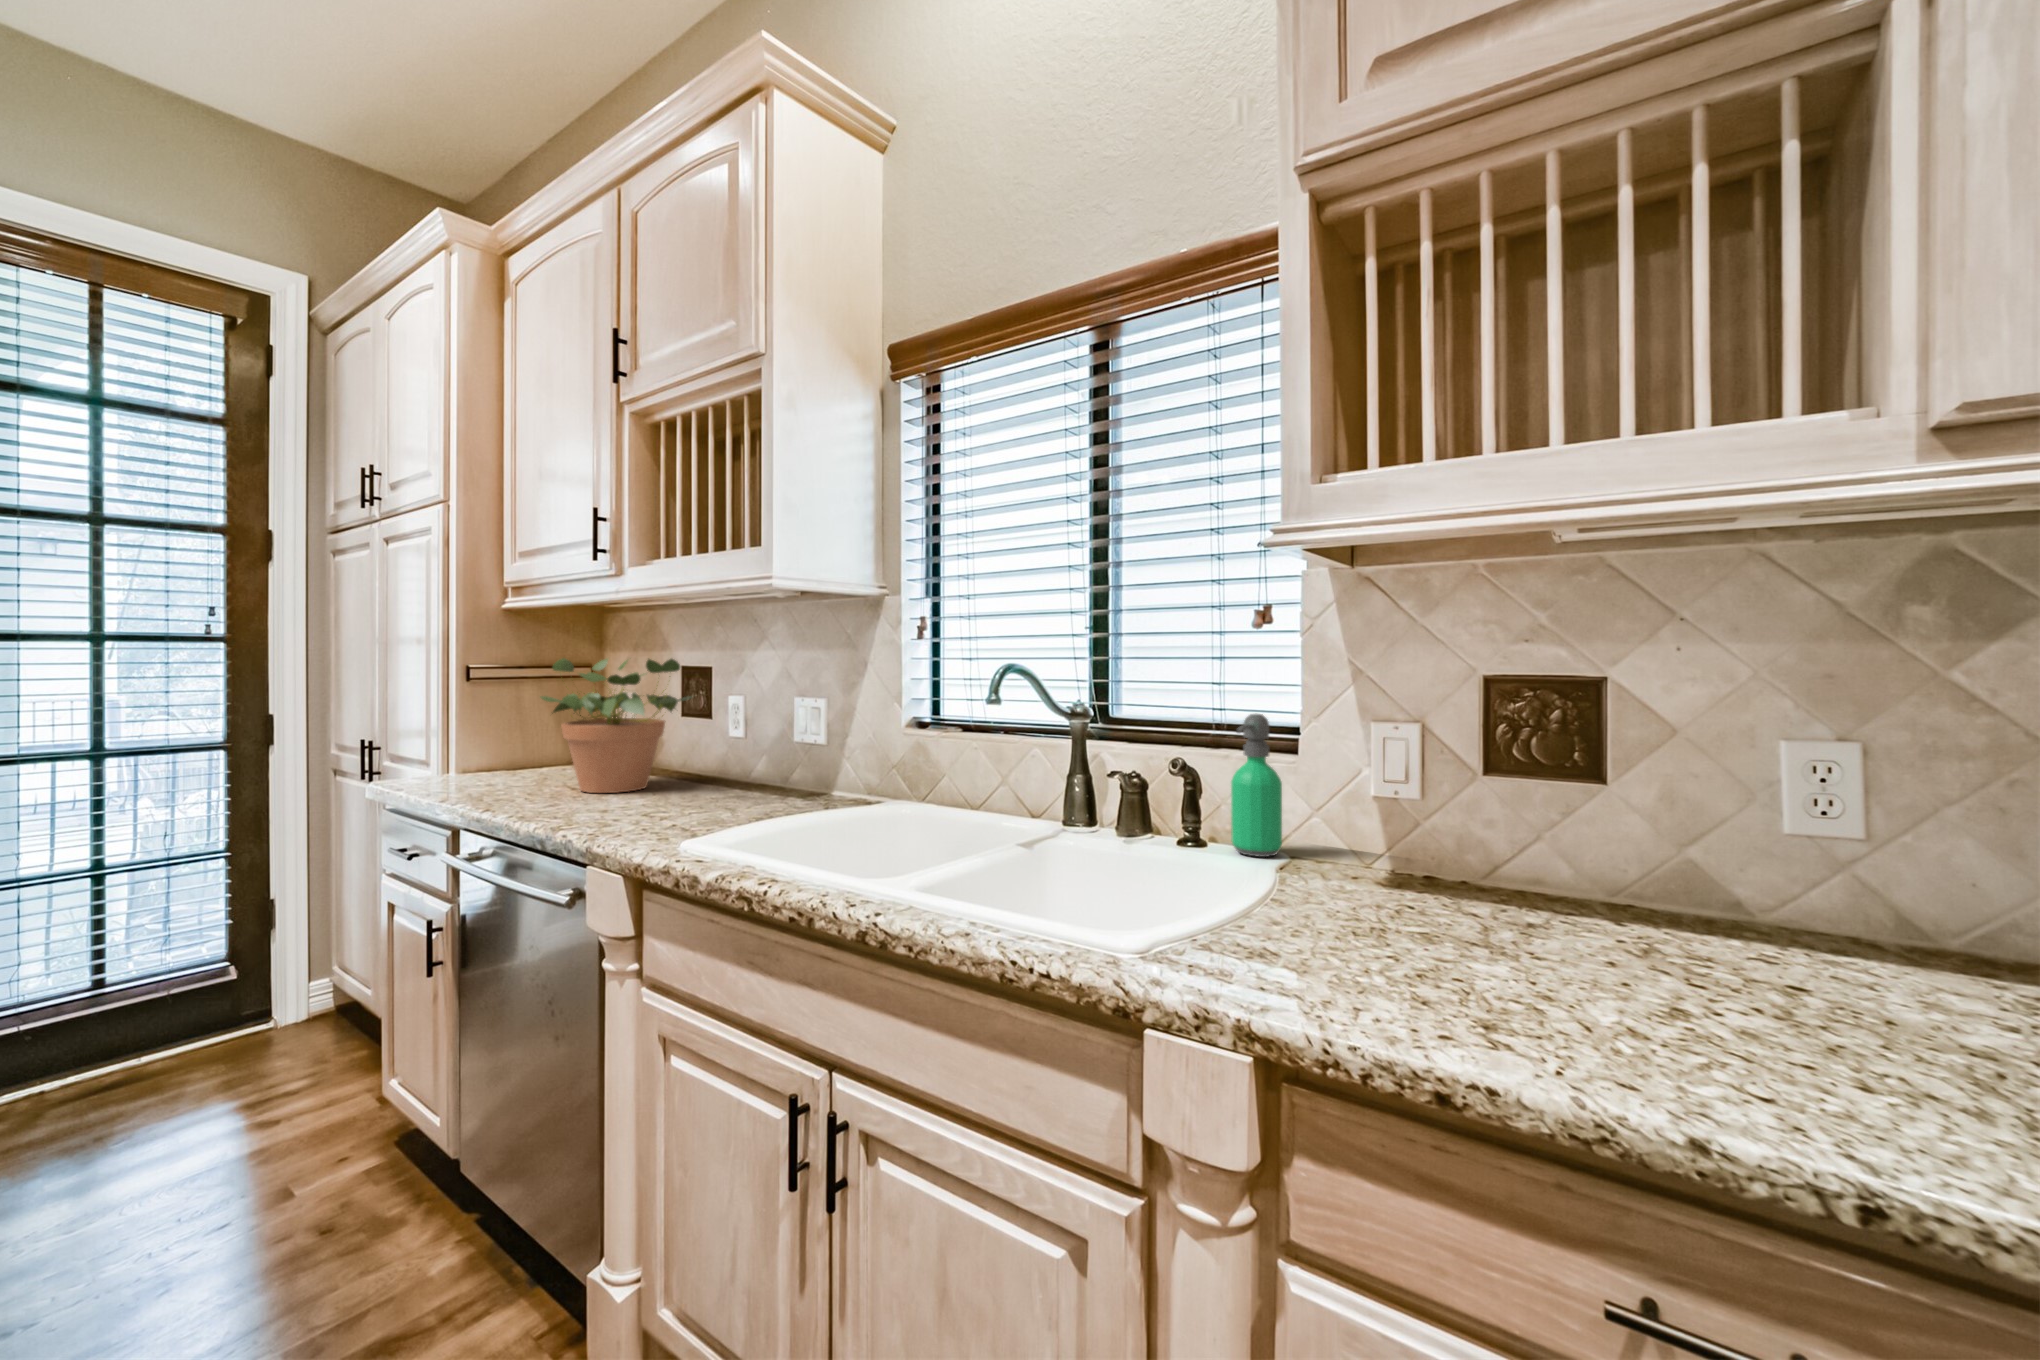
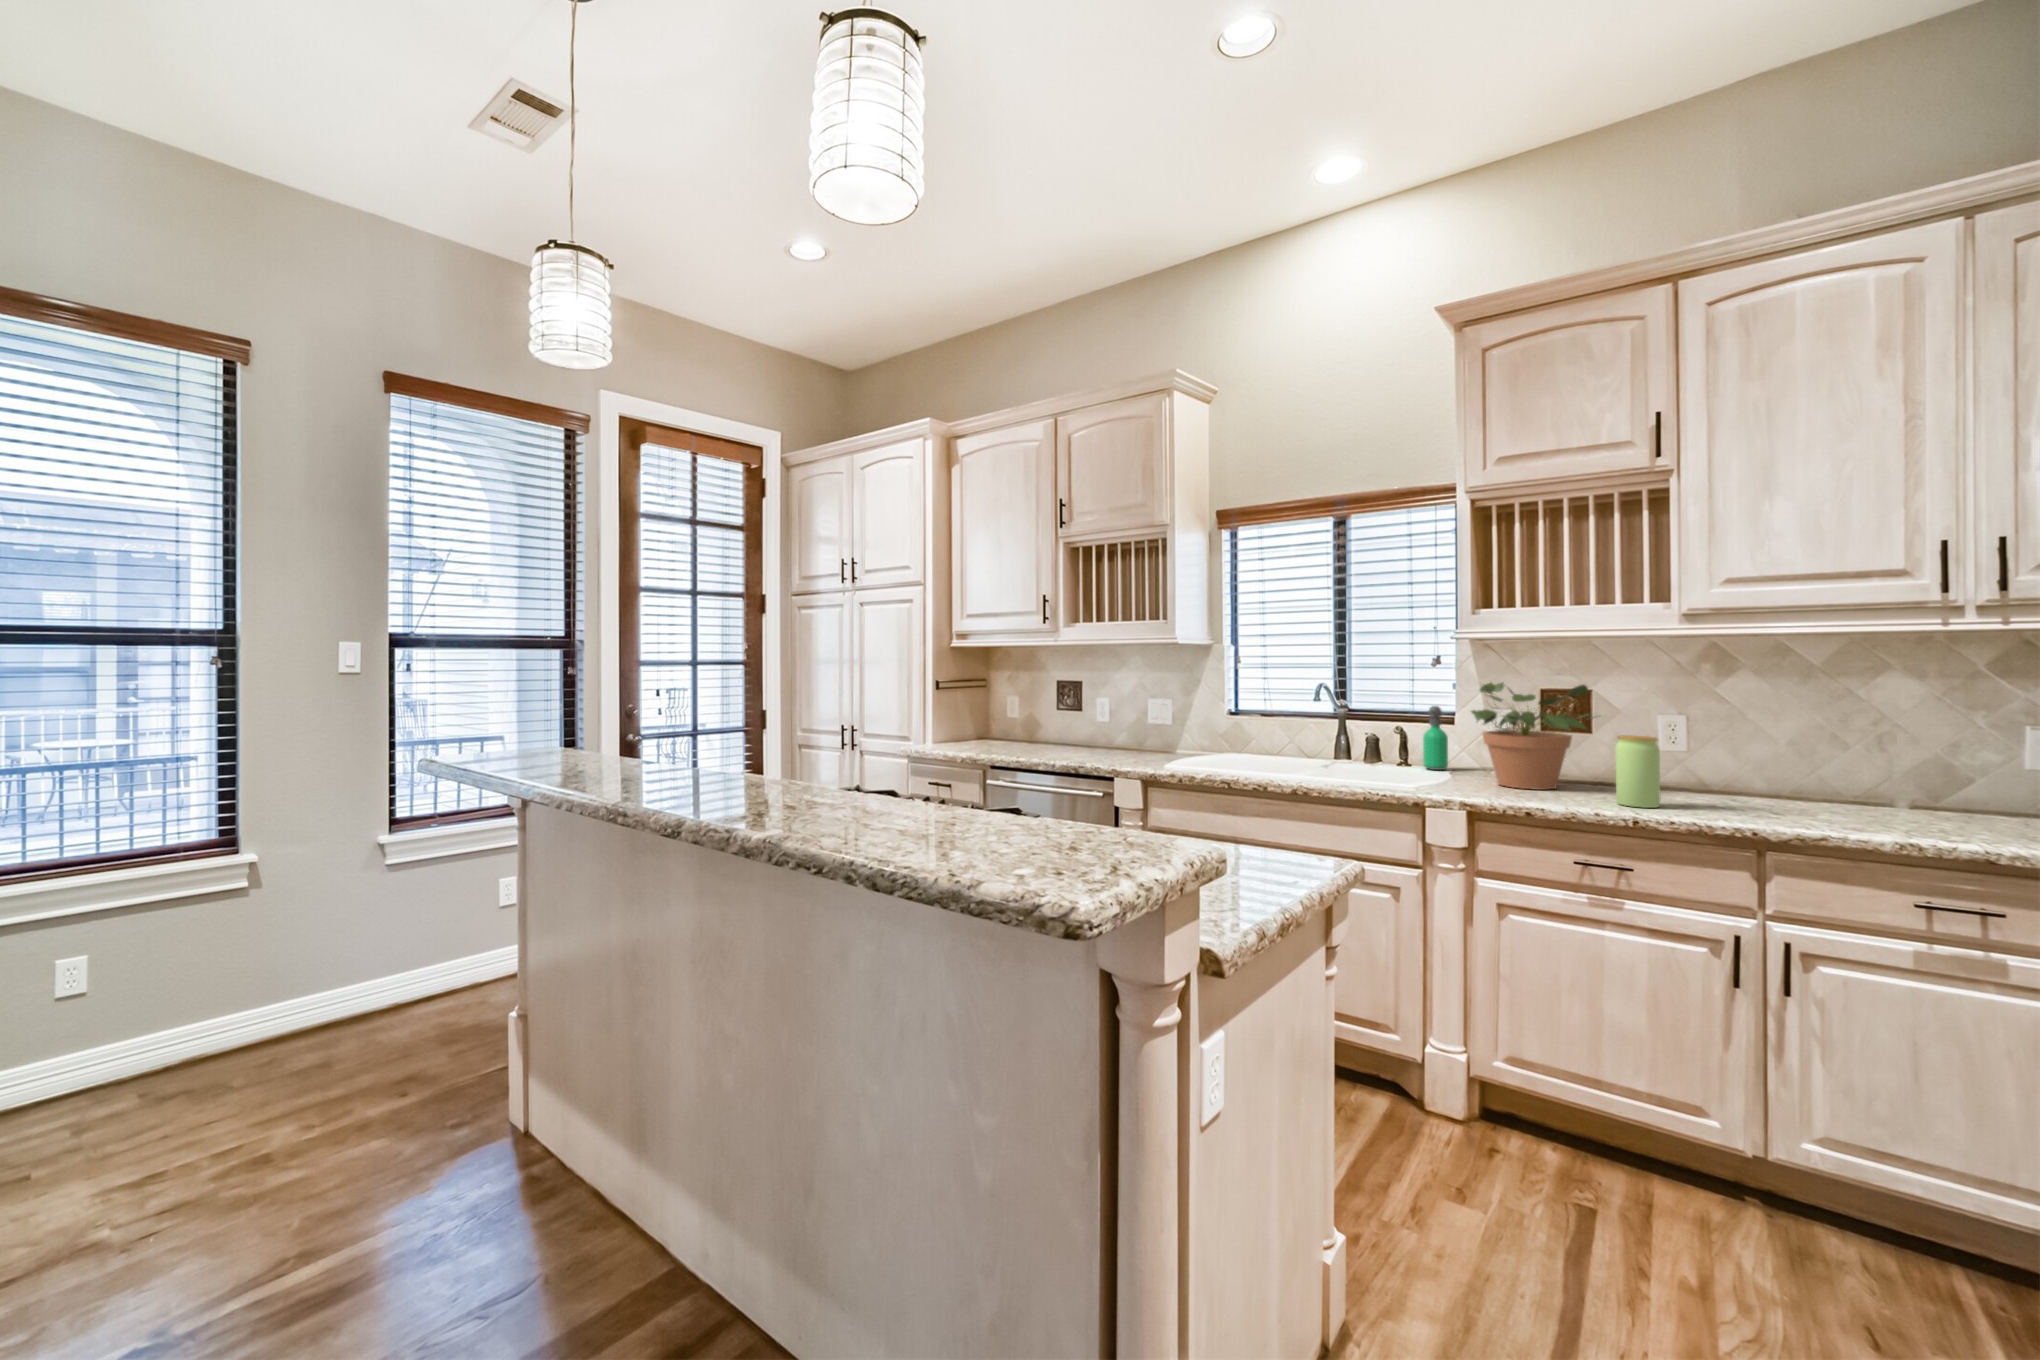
potted plant: present [541,658,692,793] -> present [1471,682,1600,790]
jar: none [1744,822,1920,1100] -> present [1615,735,1660,808]

